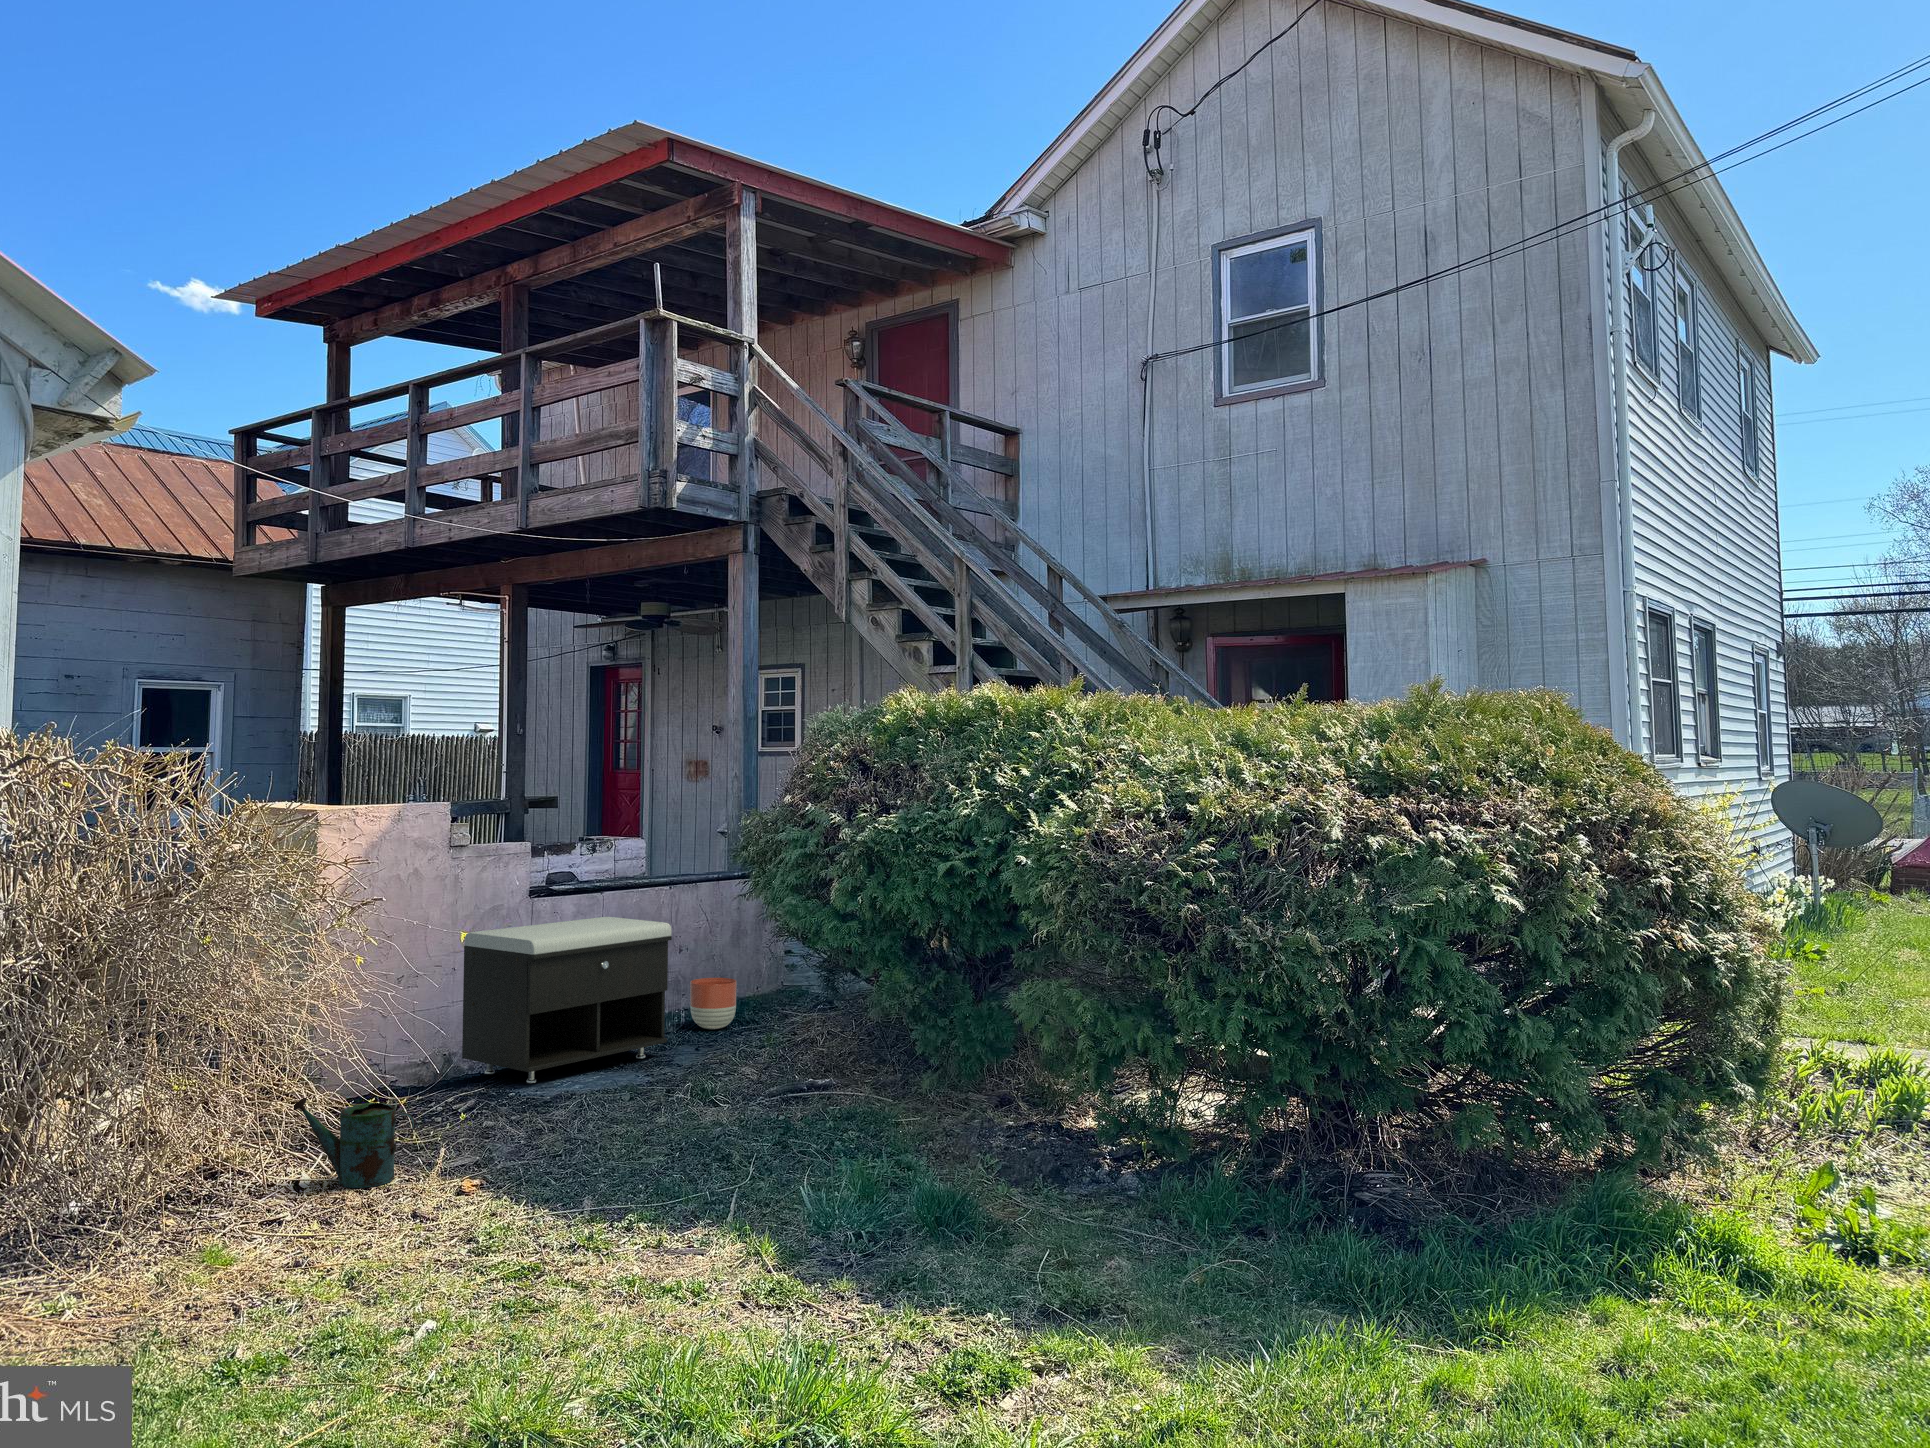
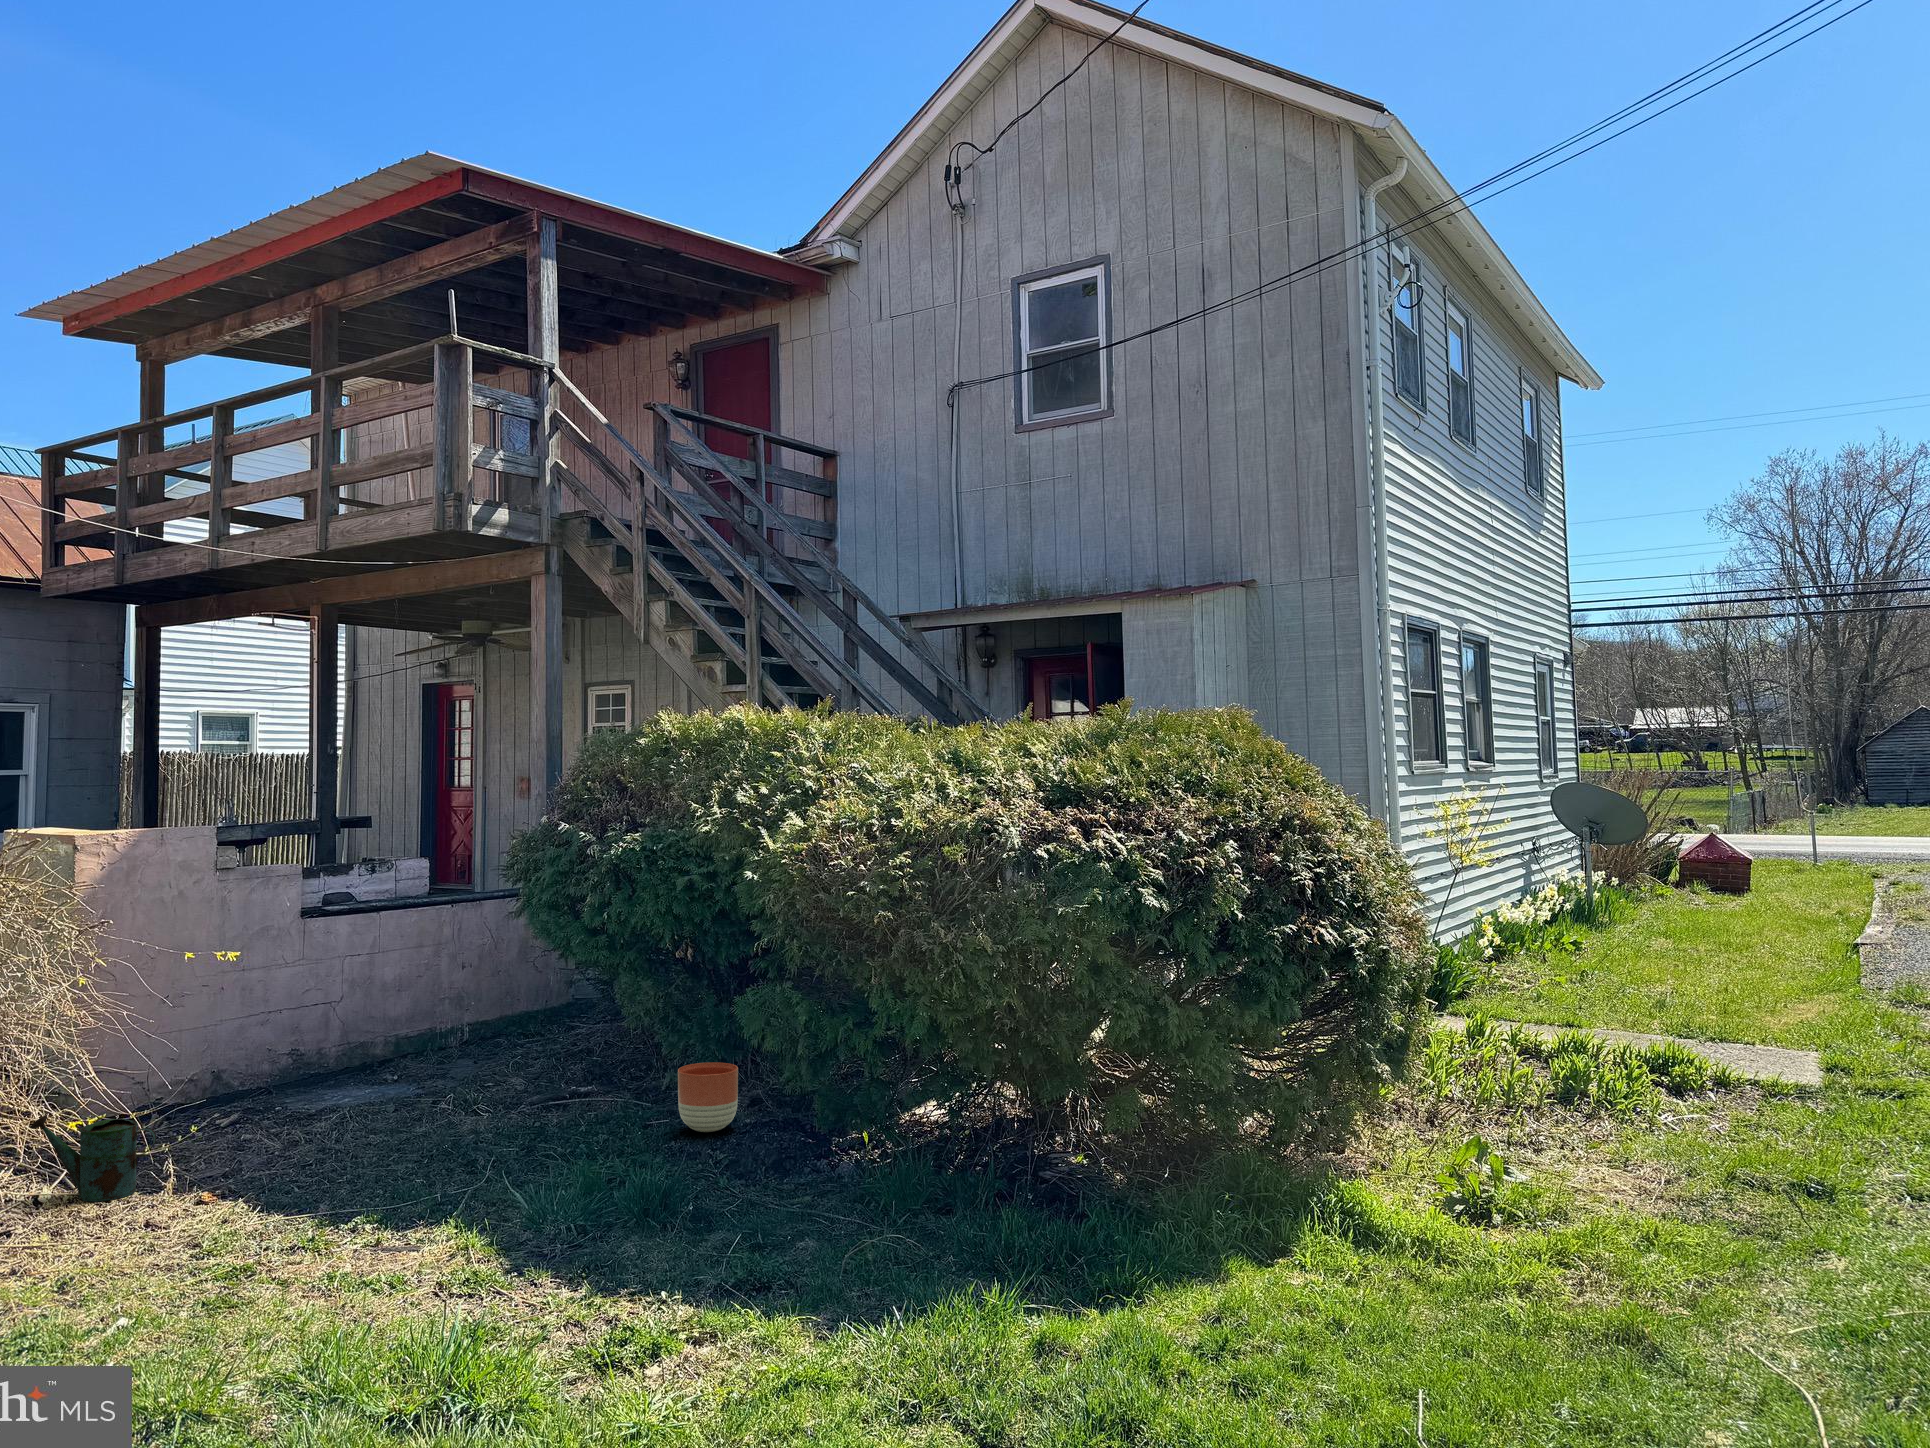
storage bench: present [462,917,672,1083] -> none [237,934,451,1098]
planter: present [690,978,737,1029] -> present [678,1063,738,1132]

